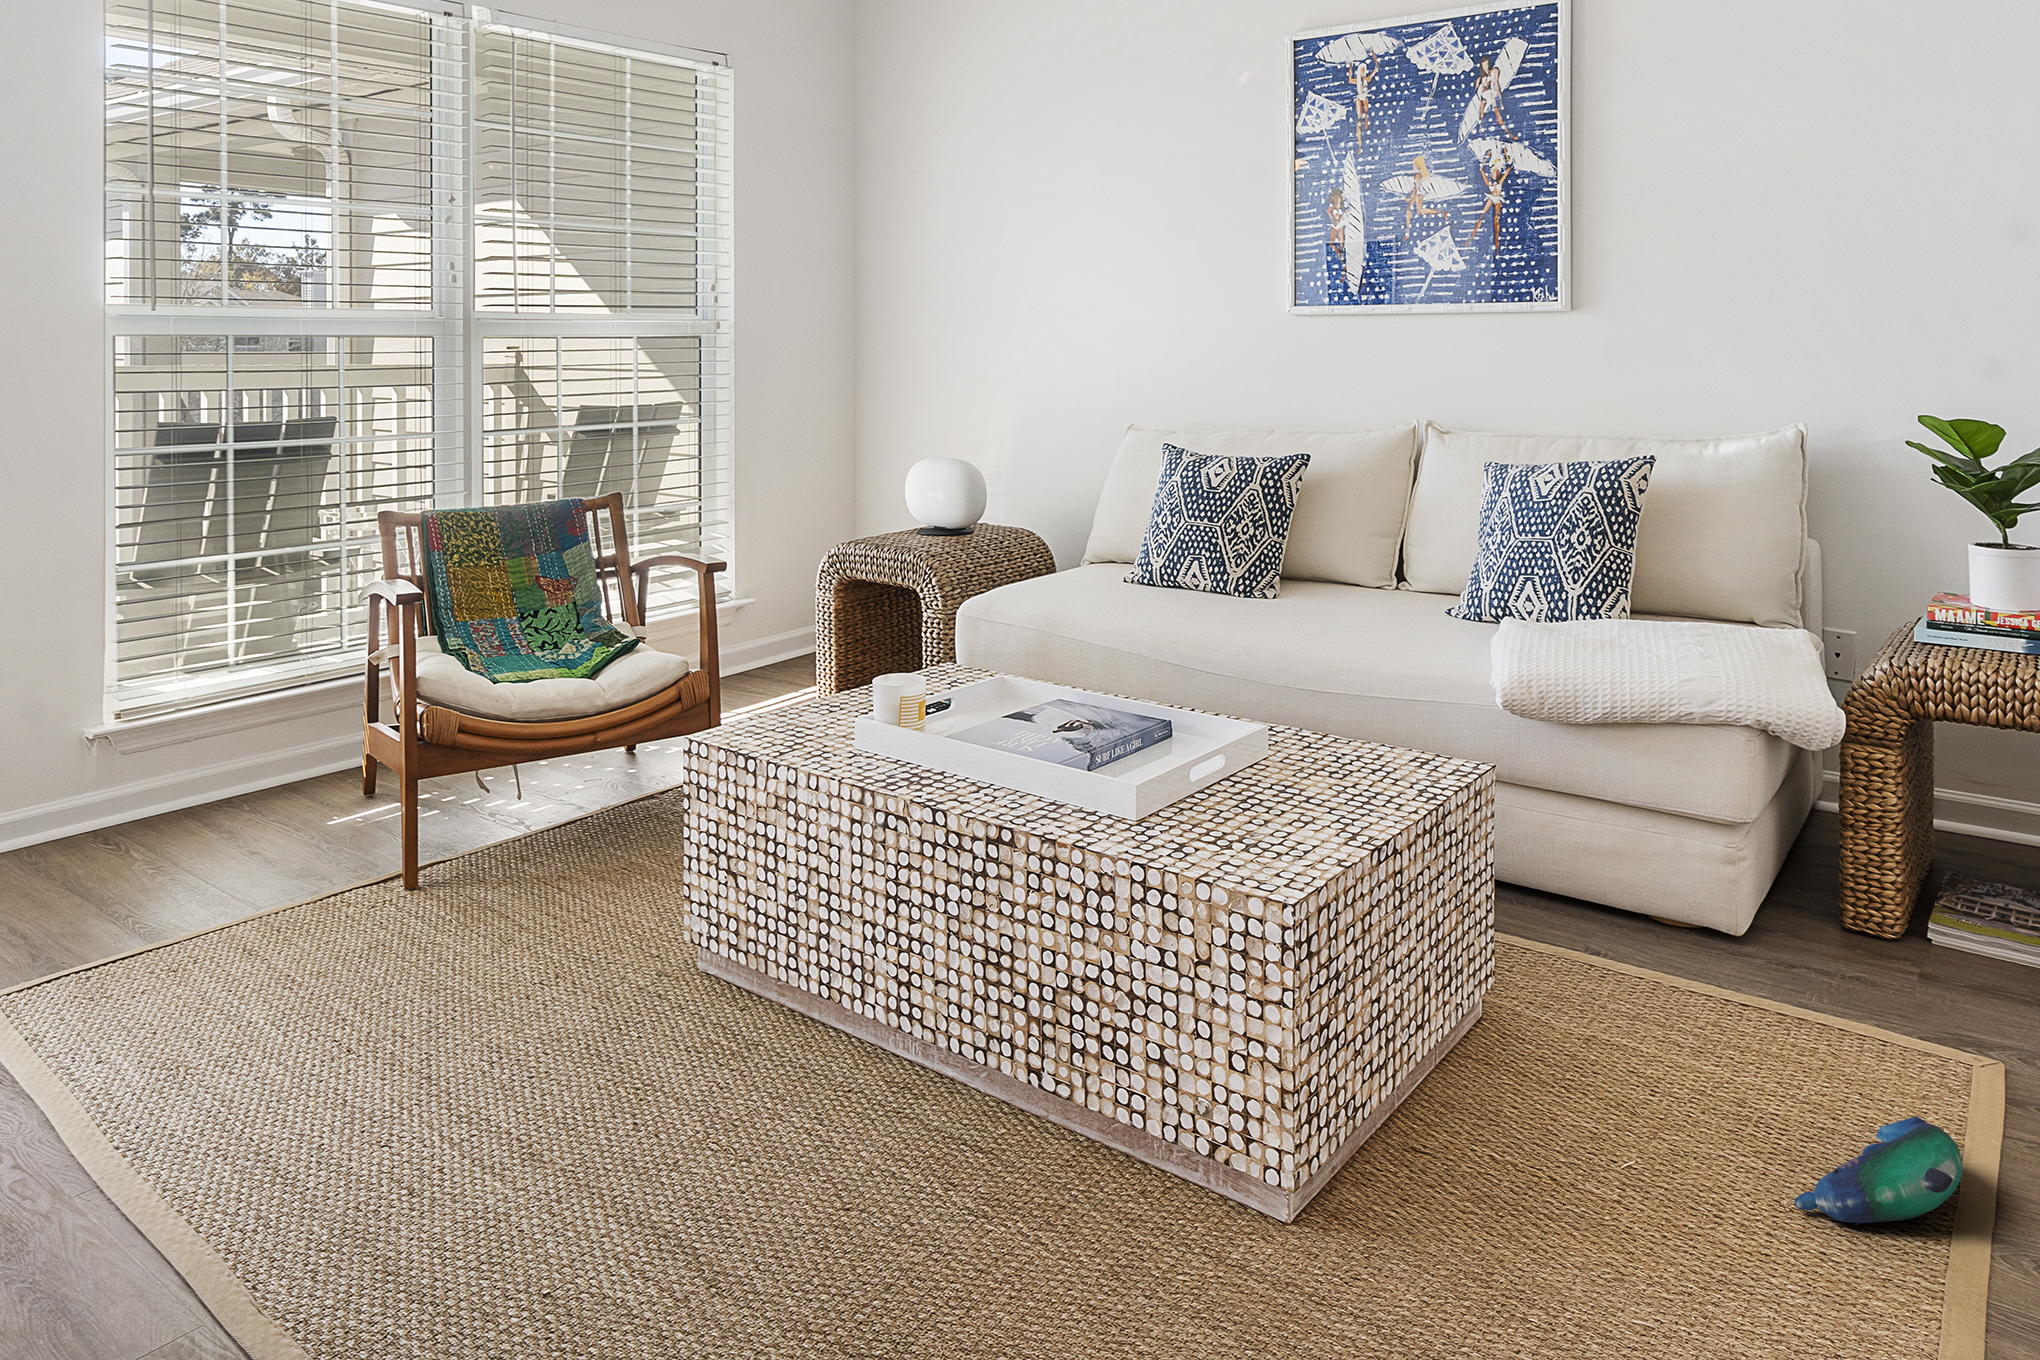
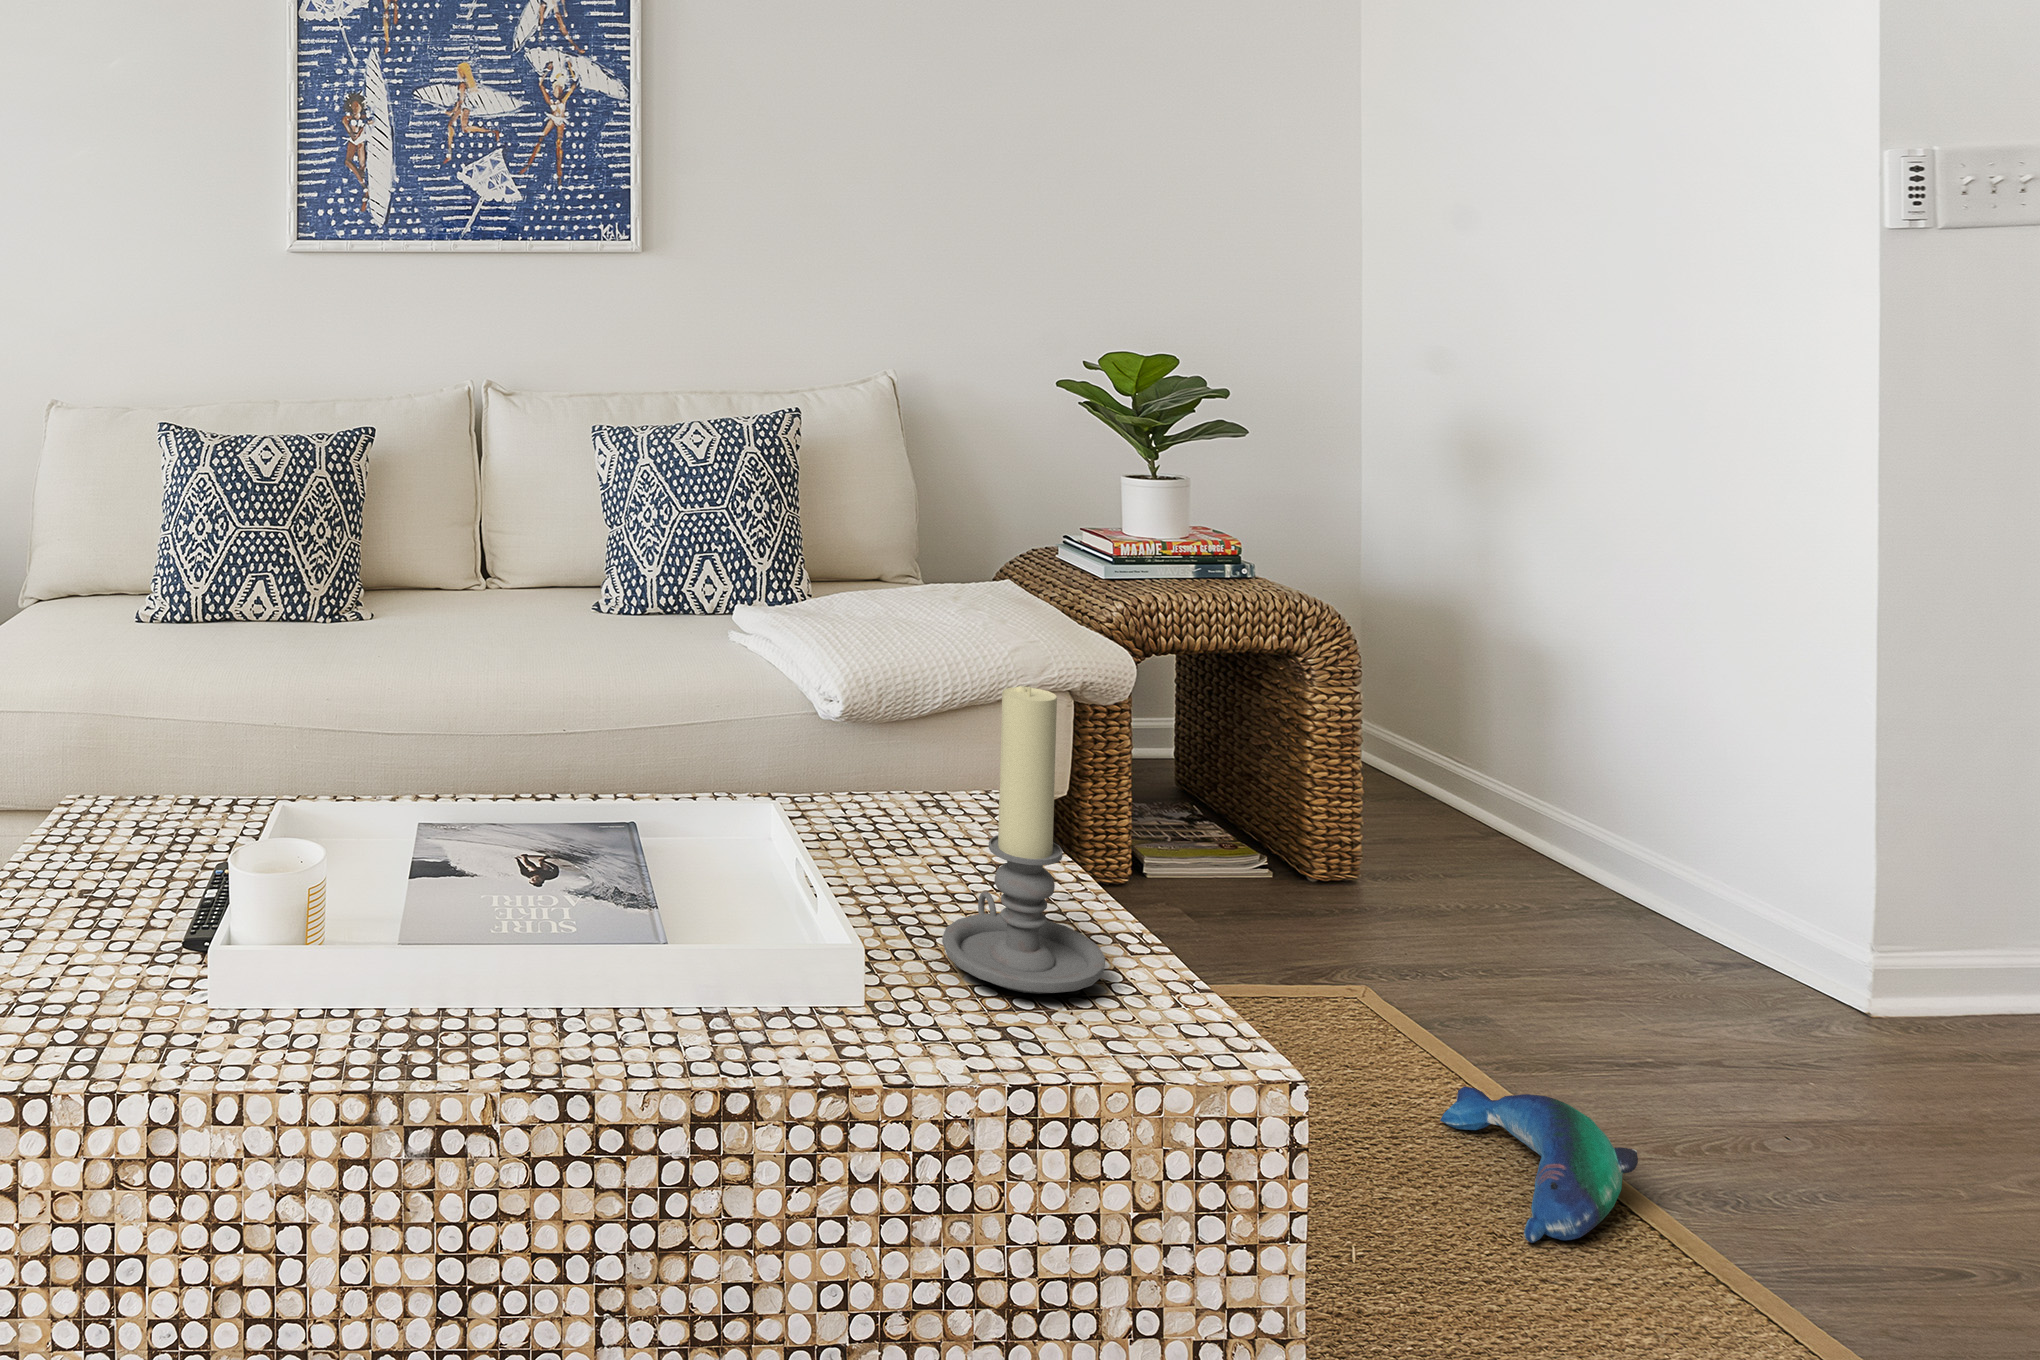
candle holder: none [1209,637,1314,841] -> present [942,686,1105,994]

